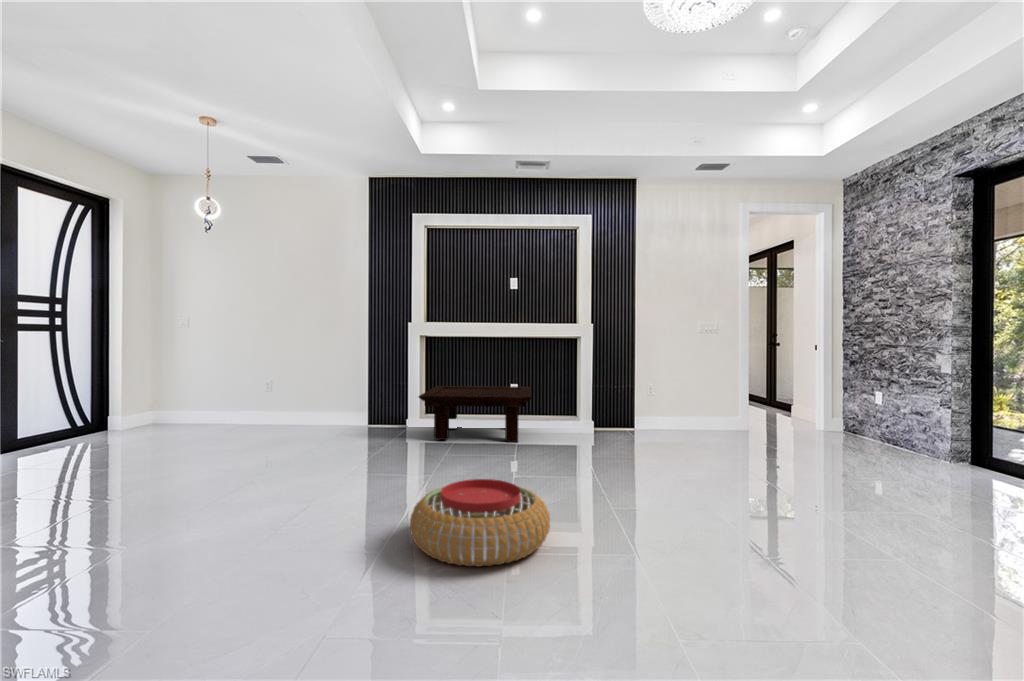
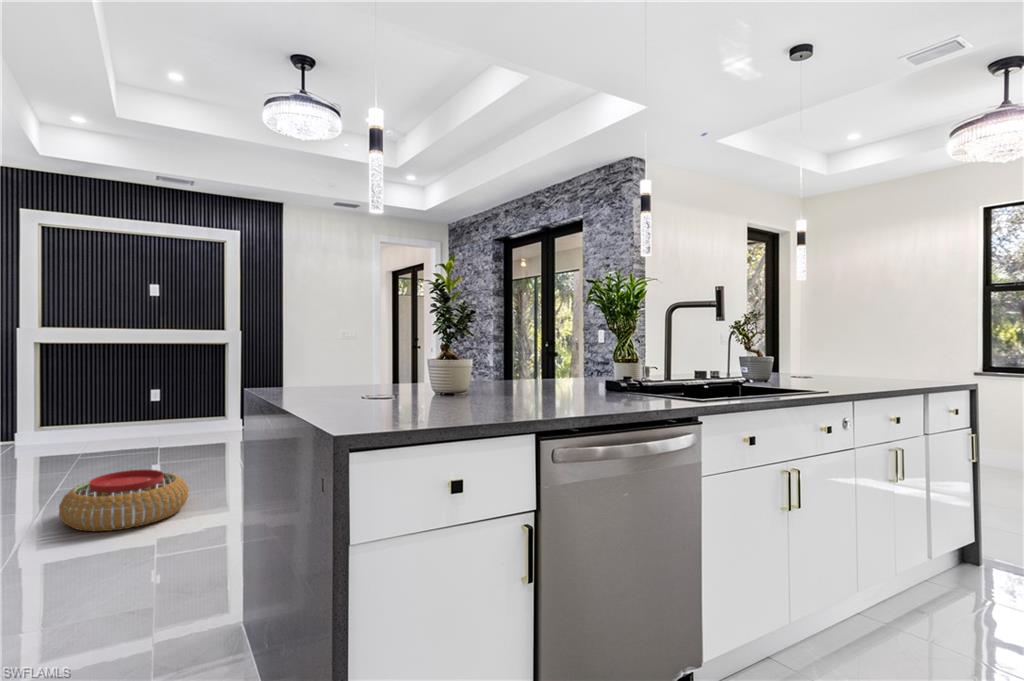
coffee table: present [419,386,531,442] -> none [38,391,175,452]

